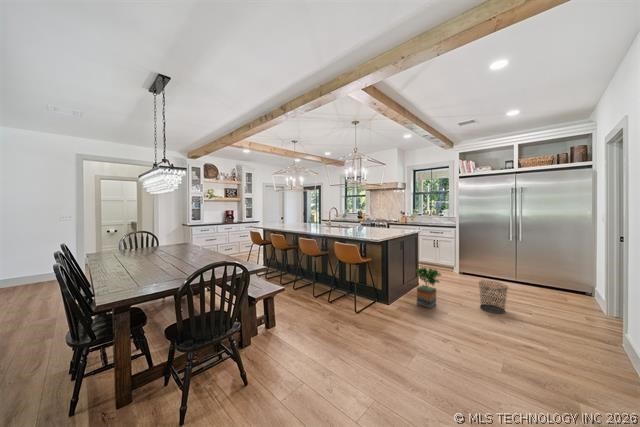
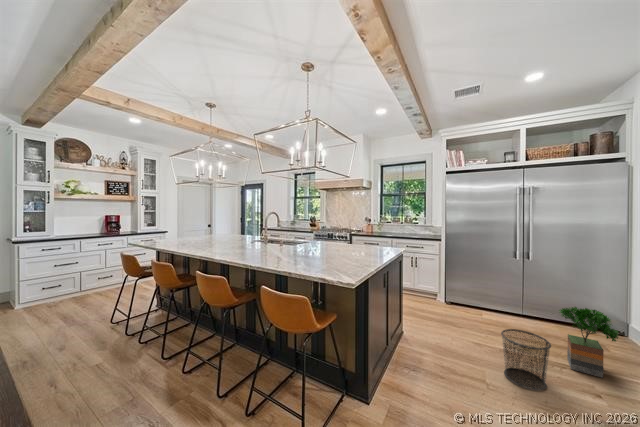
potted tree: present [417,268,441,308] -> present [559,307,618,378]

